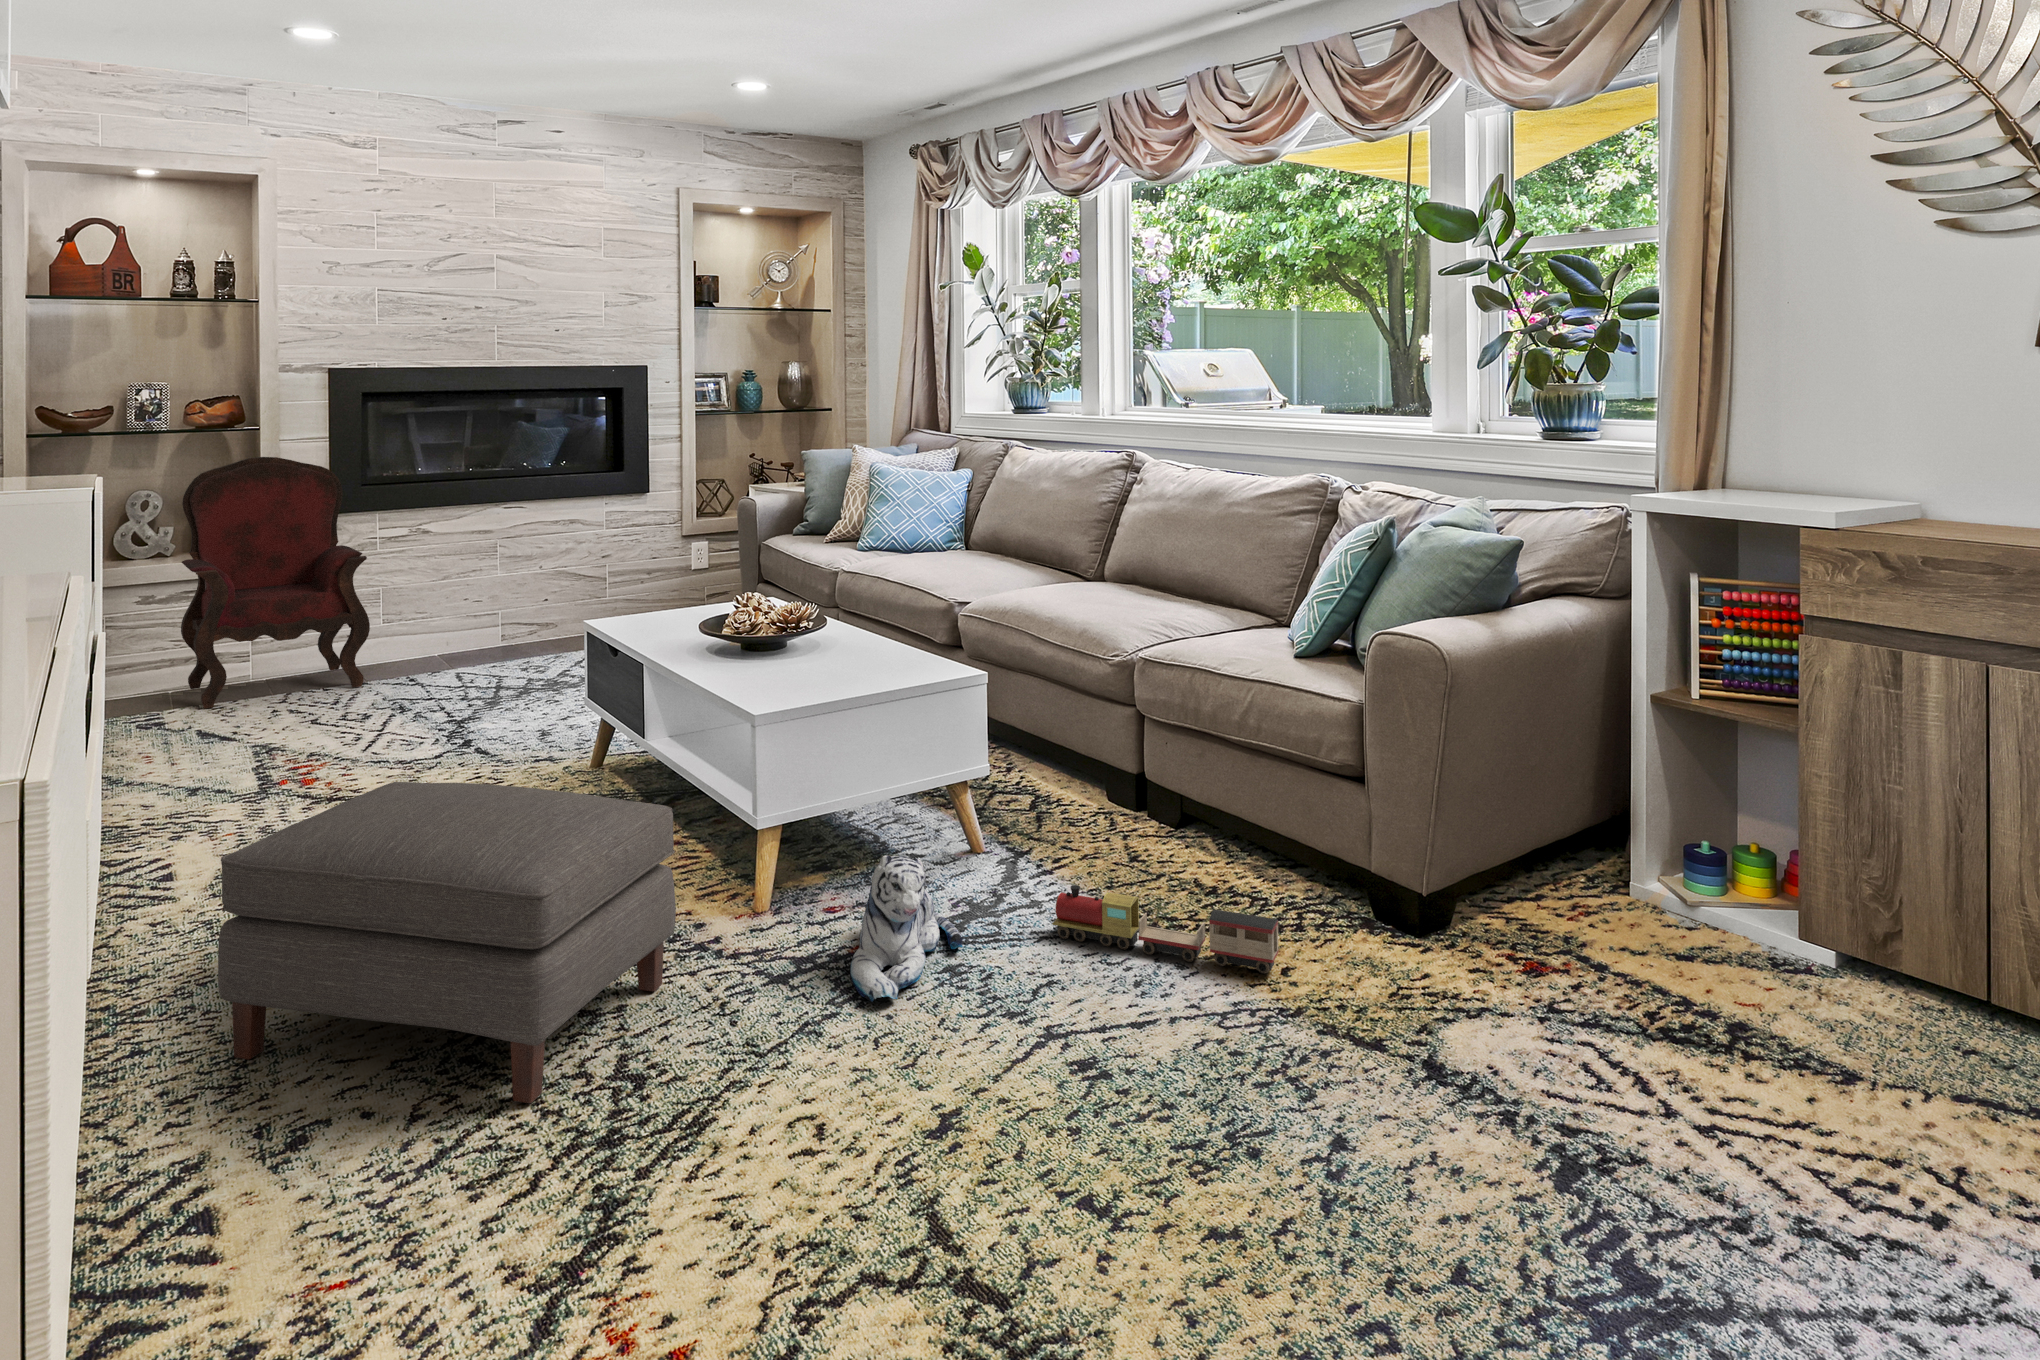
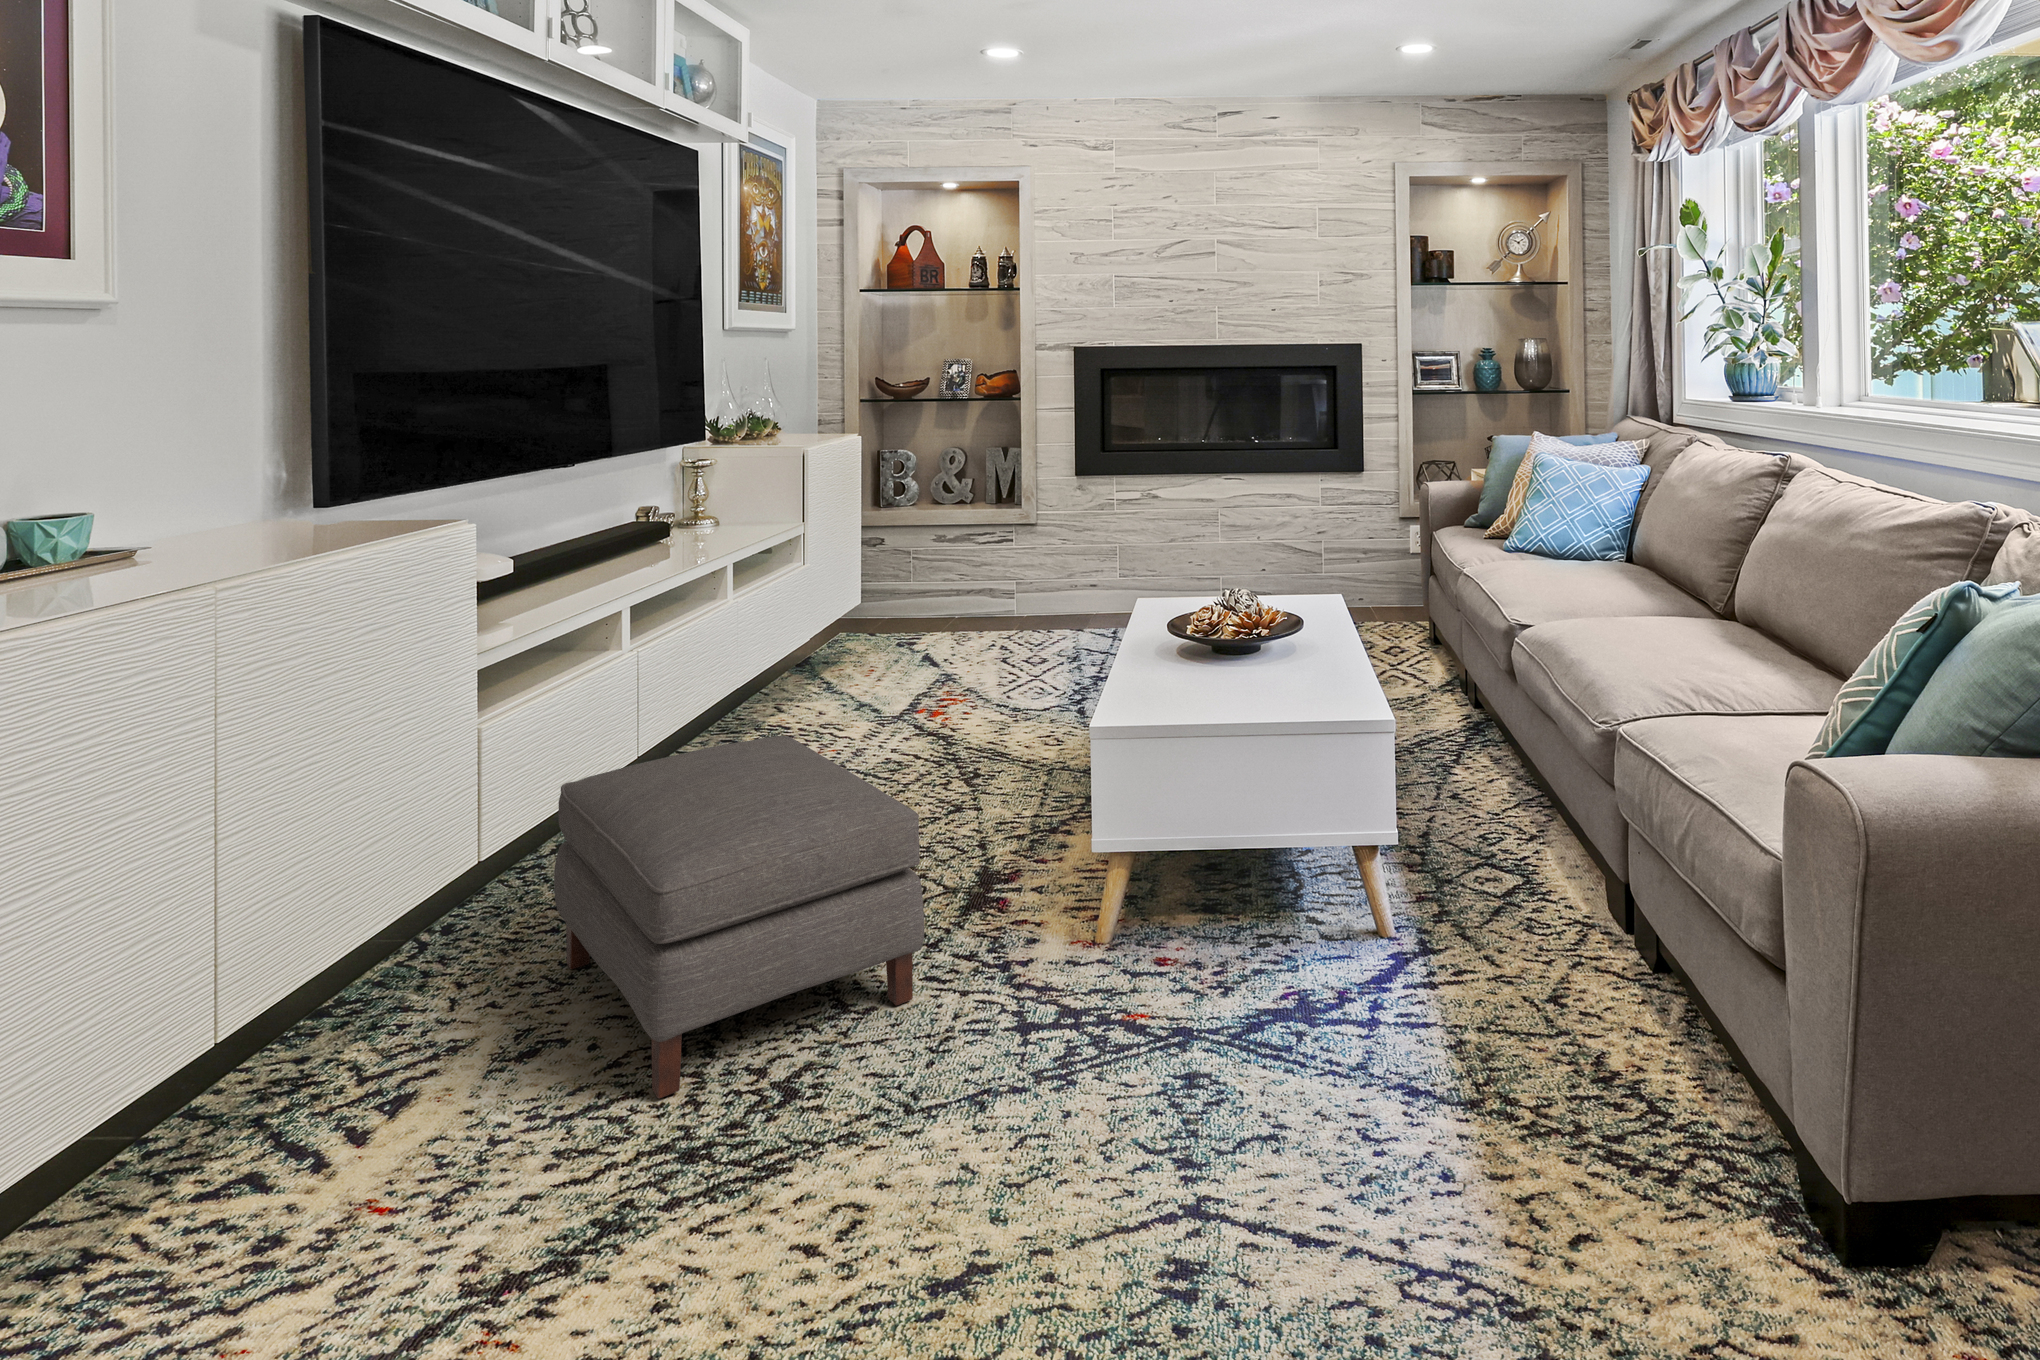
armchair: present [181,457,370,709] -> none [944,422,1087,630]
plush toy: present [850,855,963,1002] -> none [1048,921,1242,1100]
toy train: present [1052,885,1279,974] -> none [1335,1015,1570,1235]

